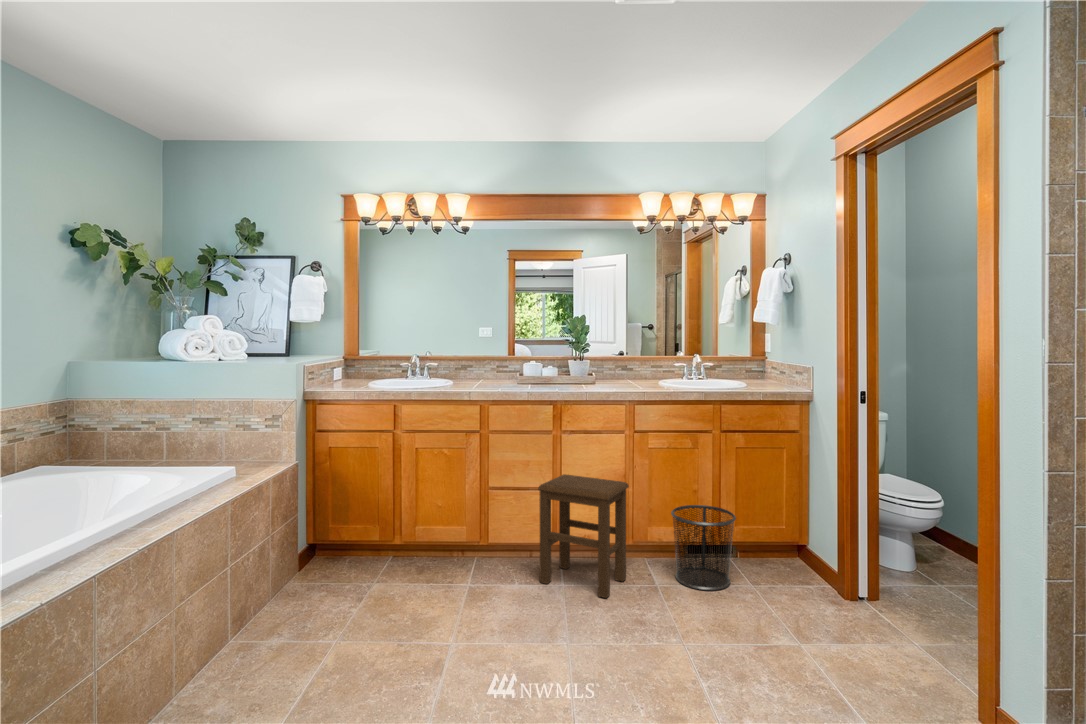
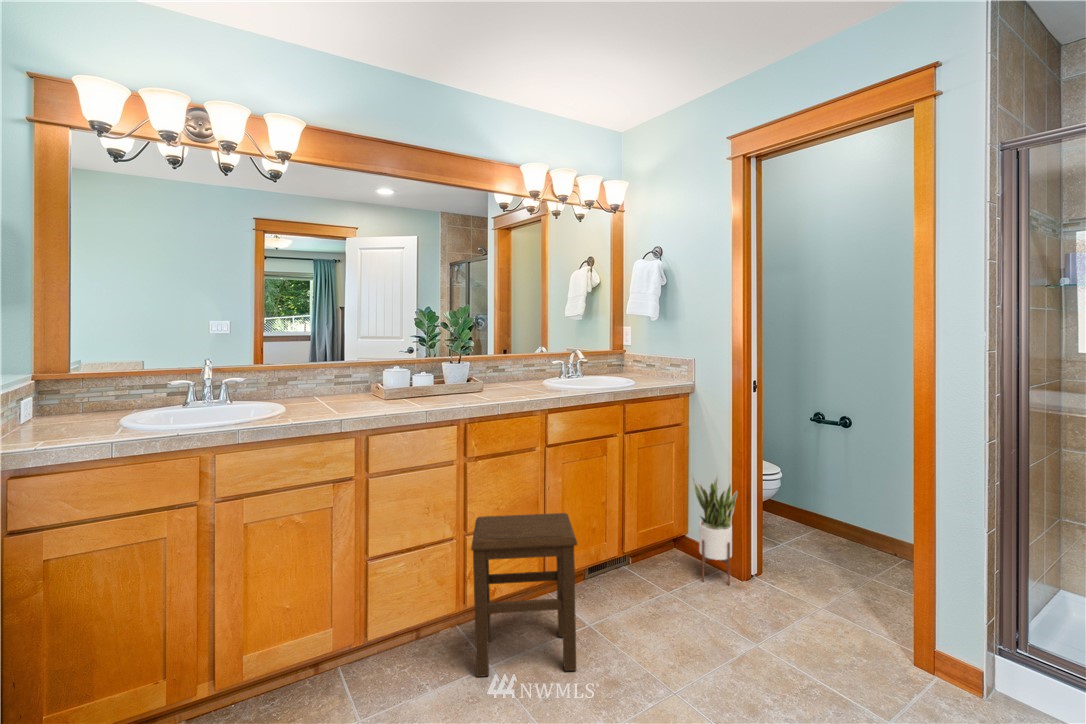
potted plant: none [784,474,821,591] -> present [691,472,737,585]
waste bin: present [671,505,736,591] -> none [602,518,673,619]

